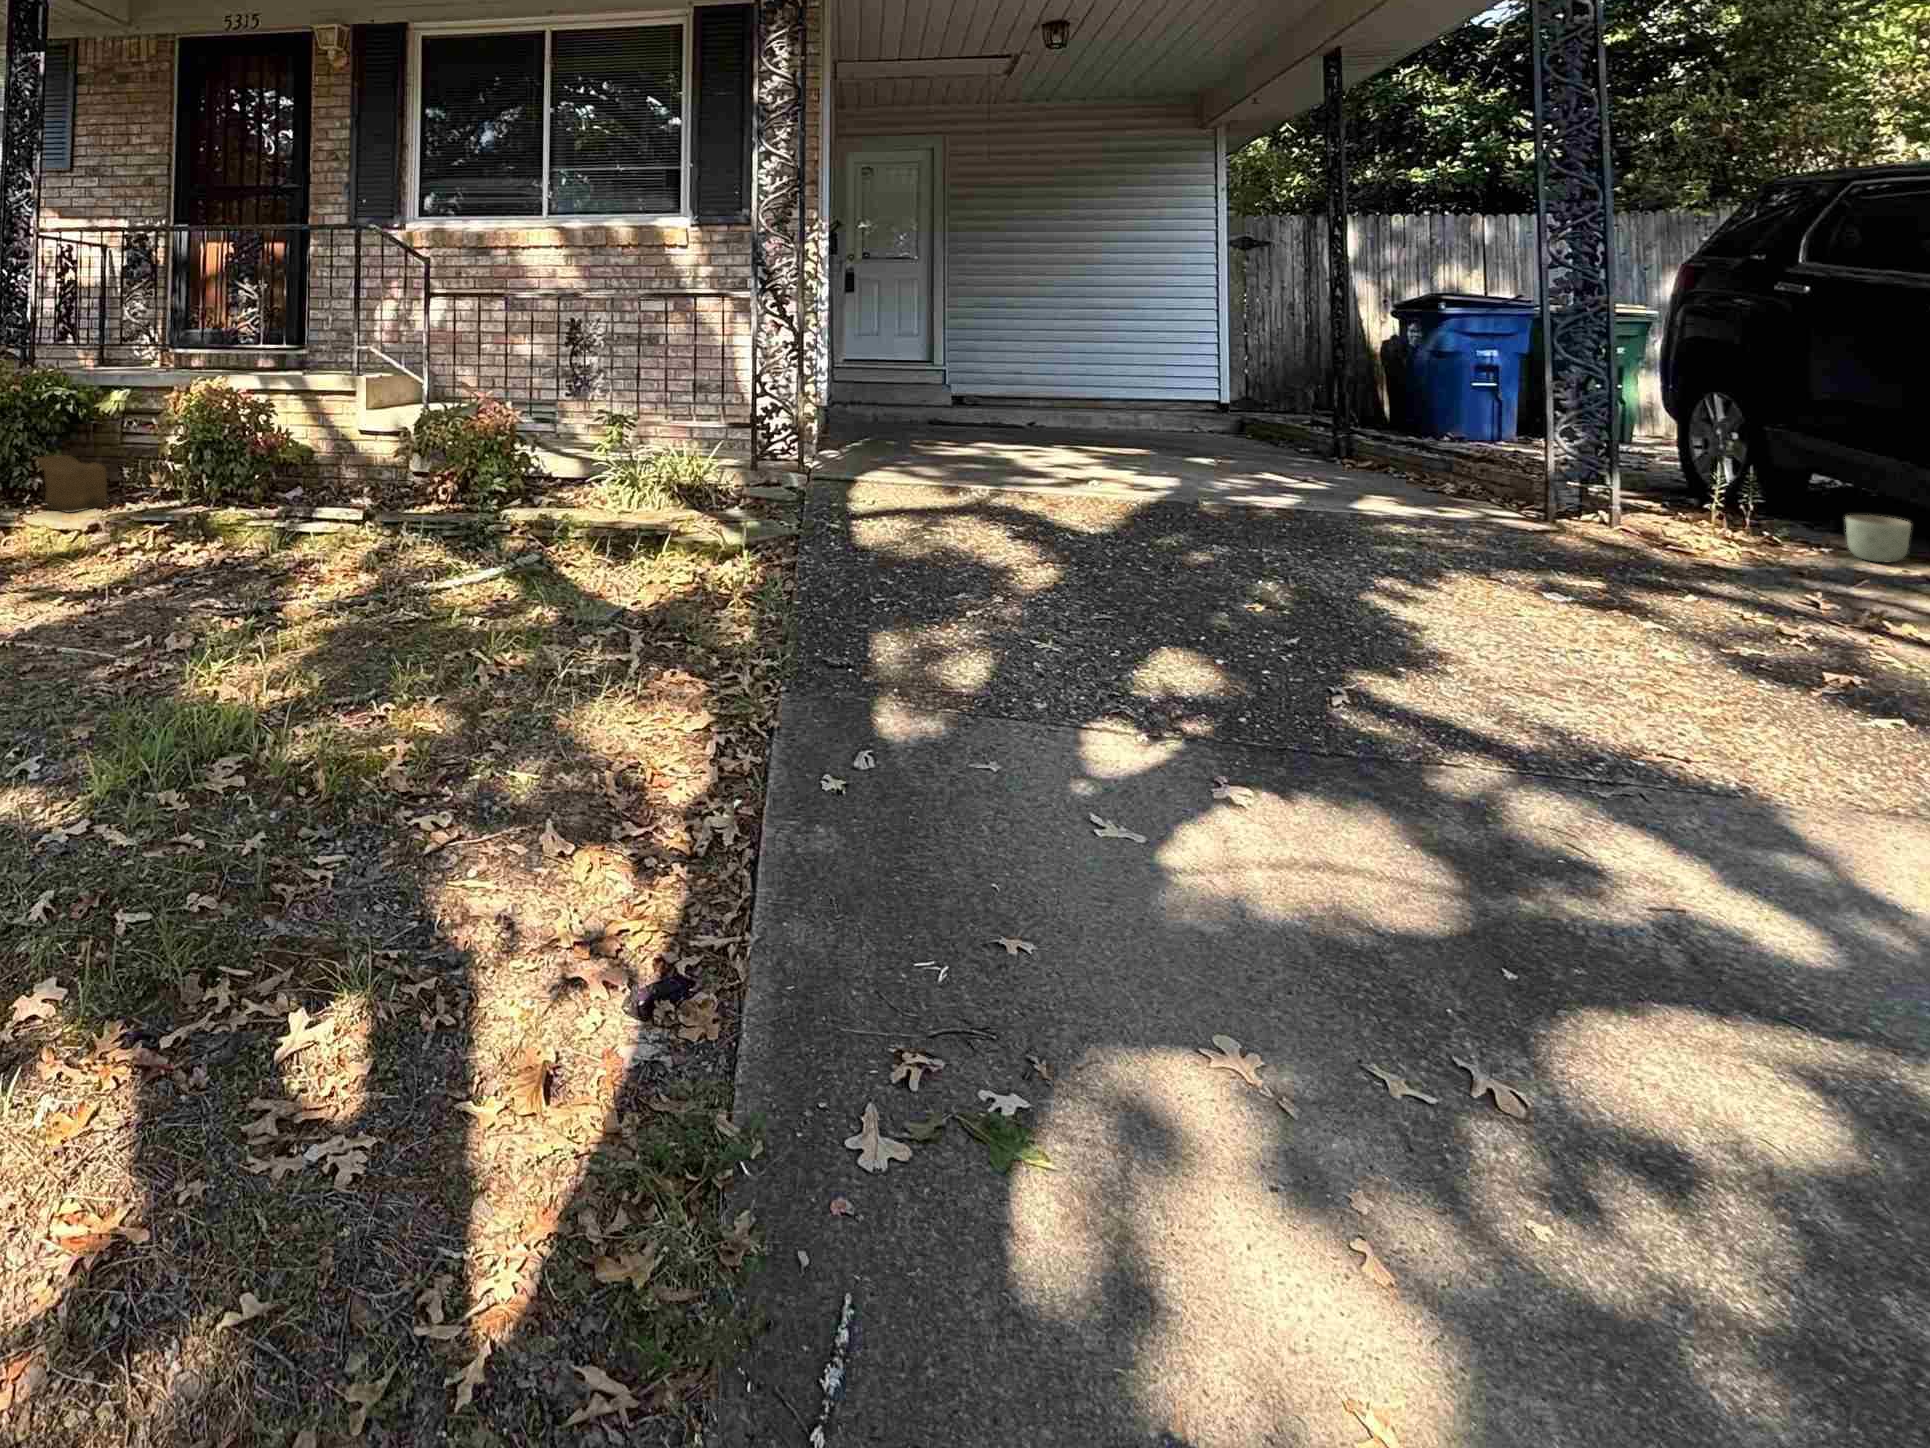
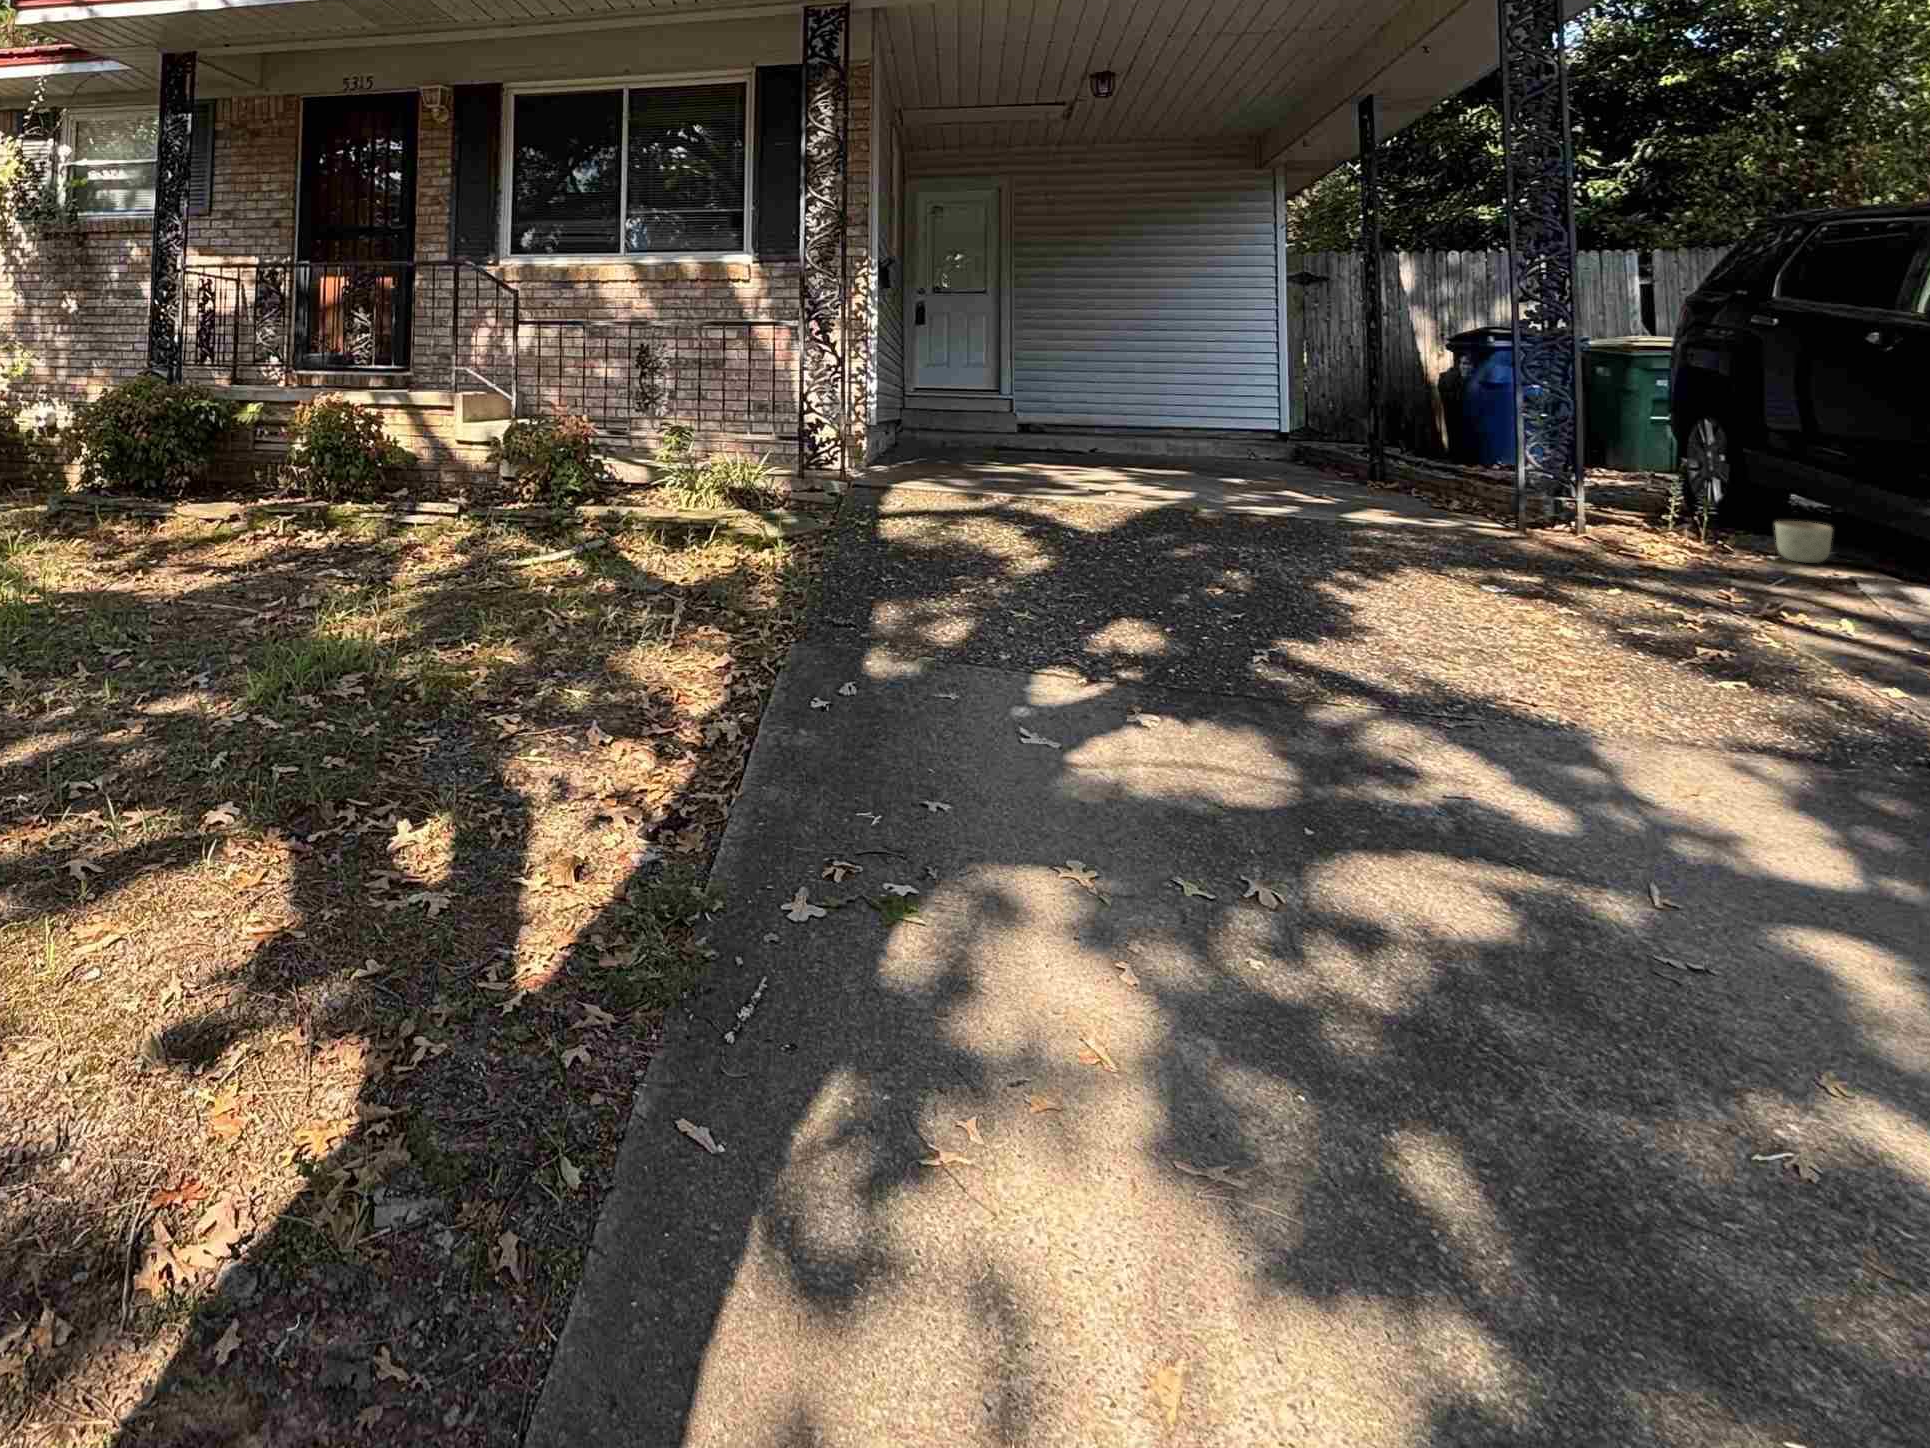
cardboard box: present [36,455,107,513] -> none [179,458,240,507]

